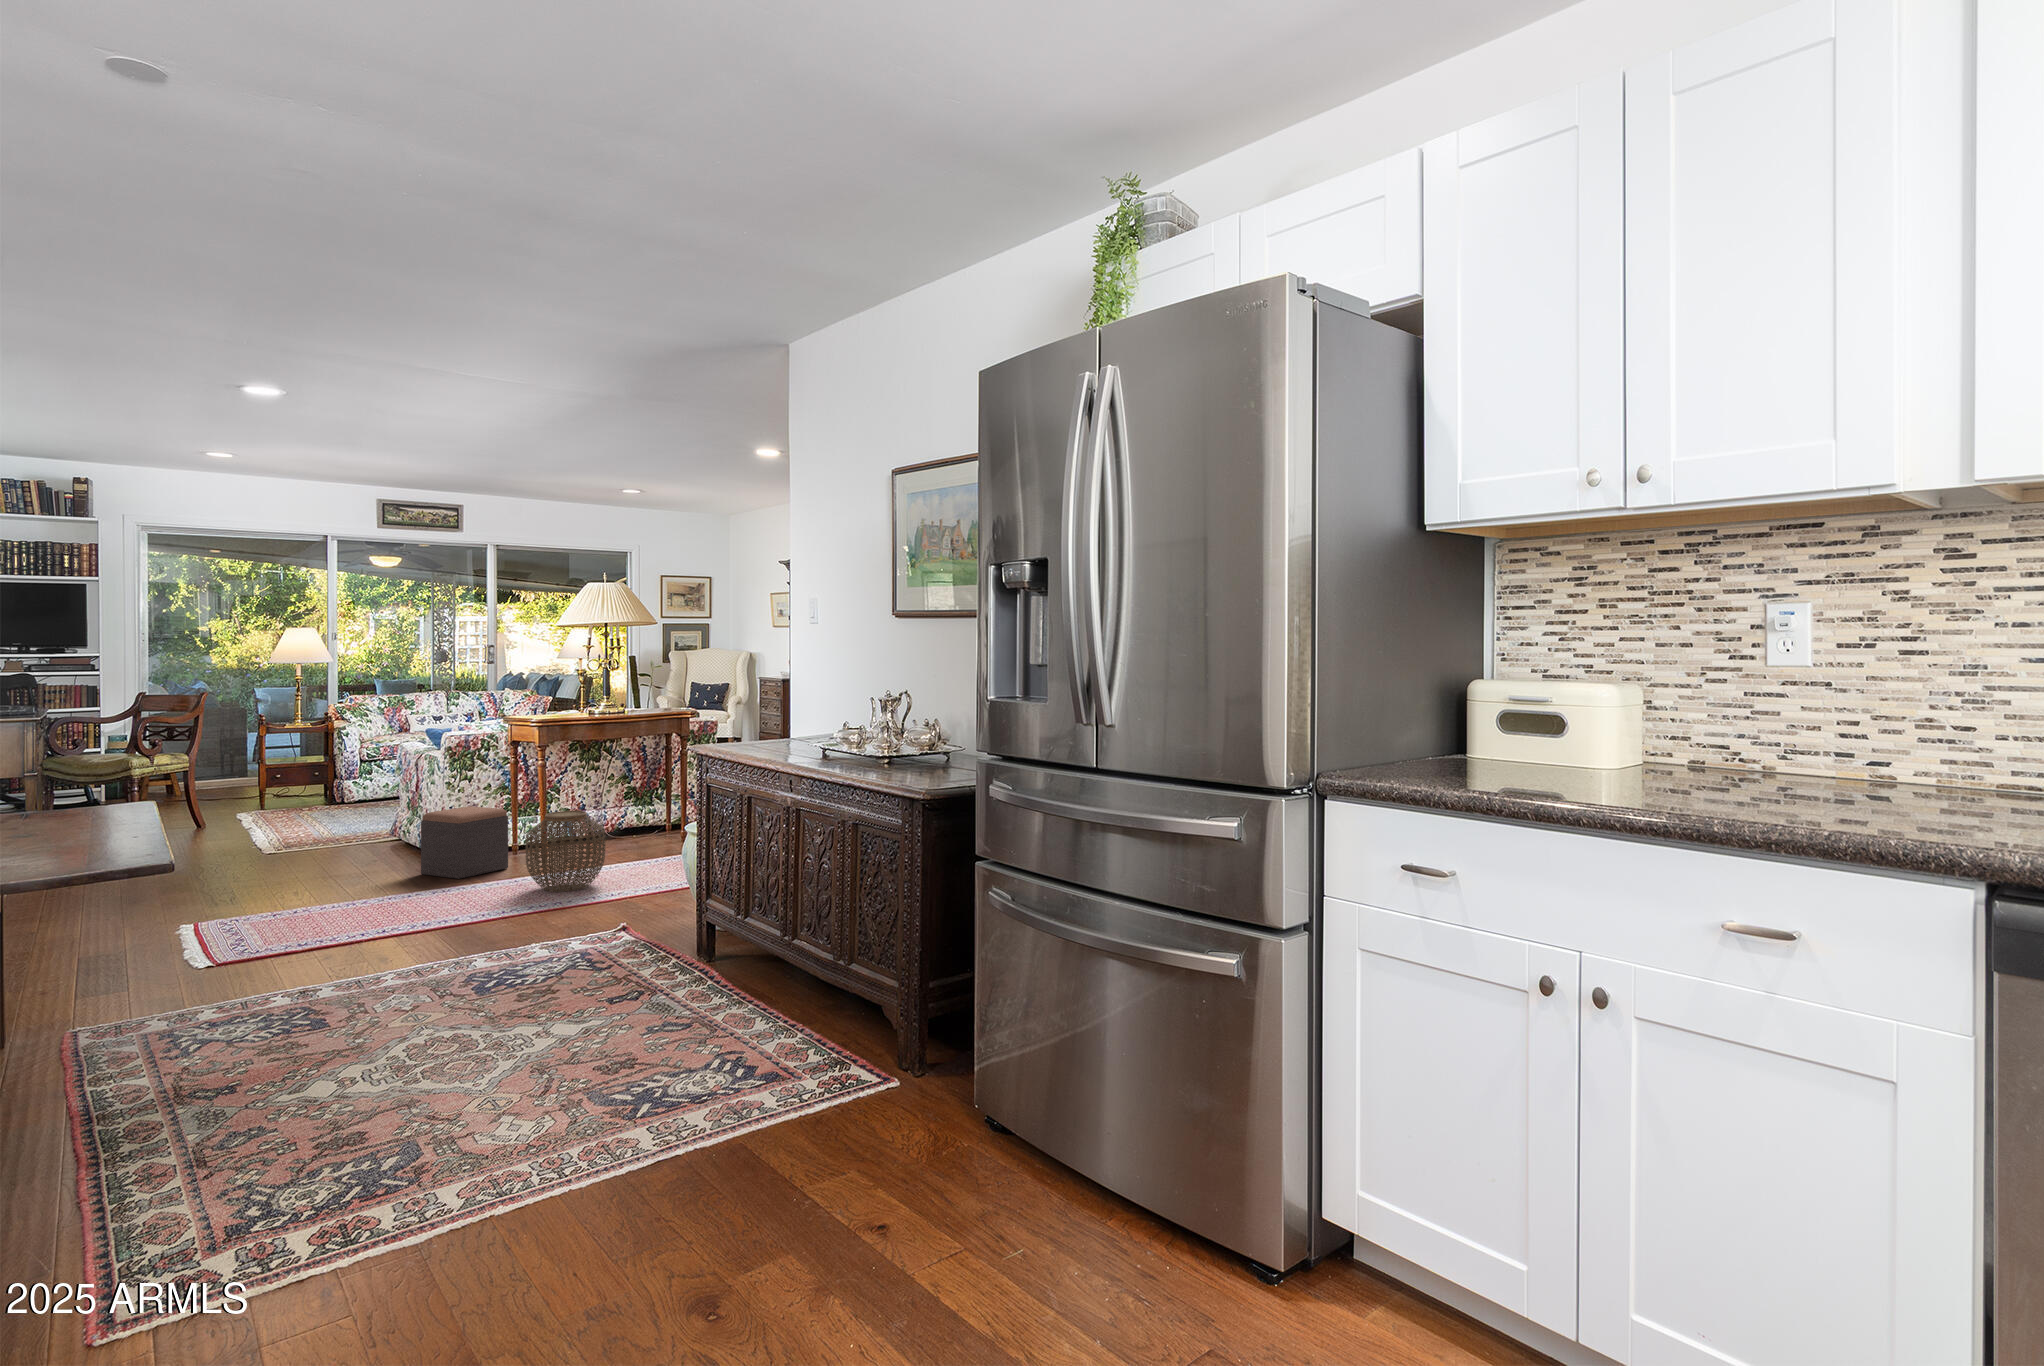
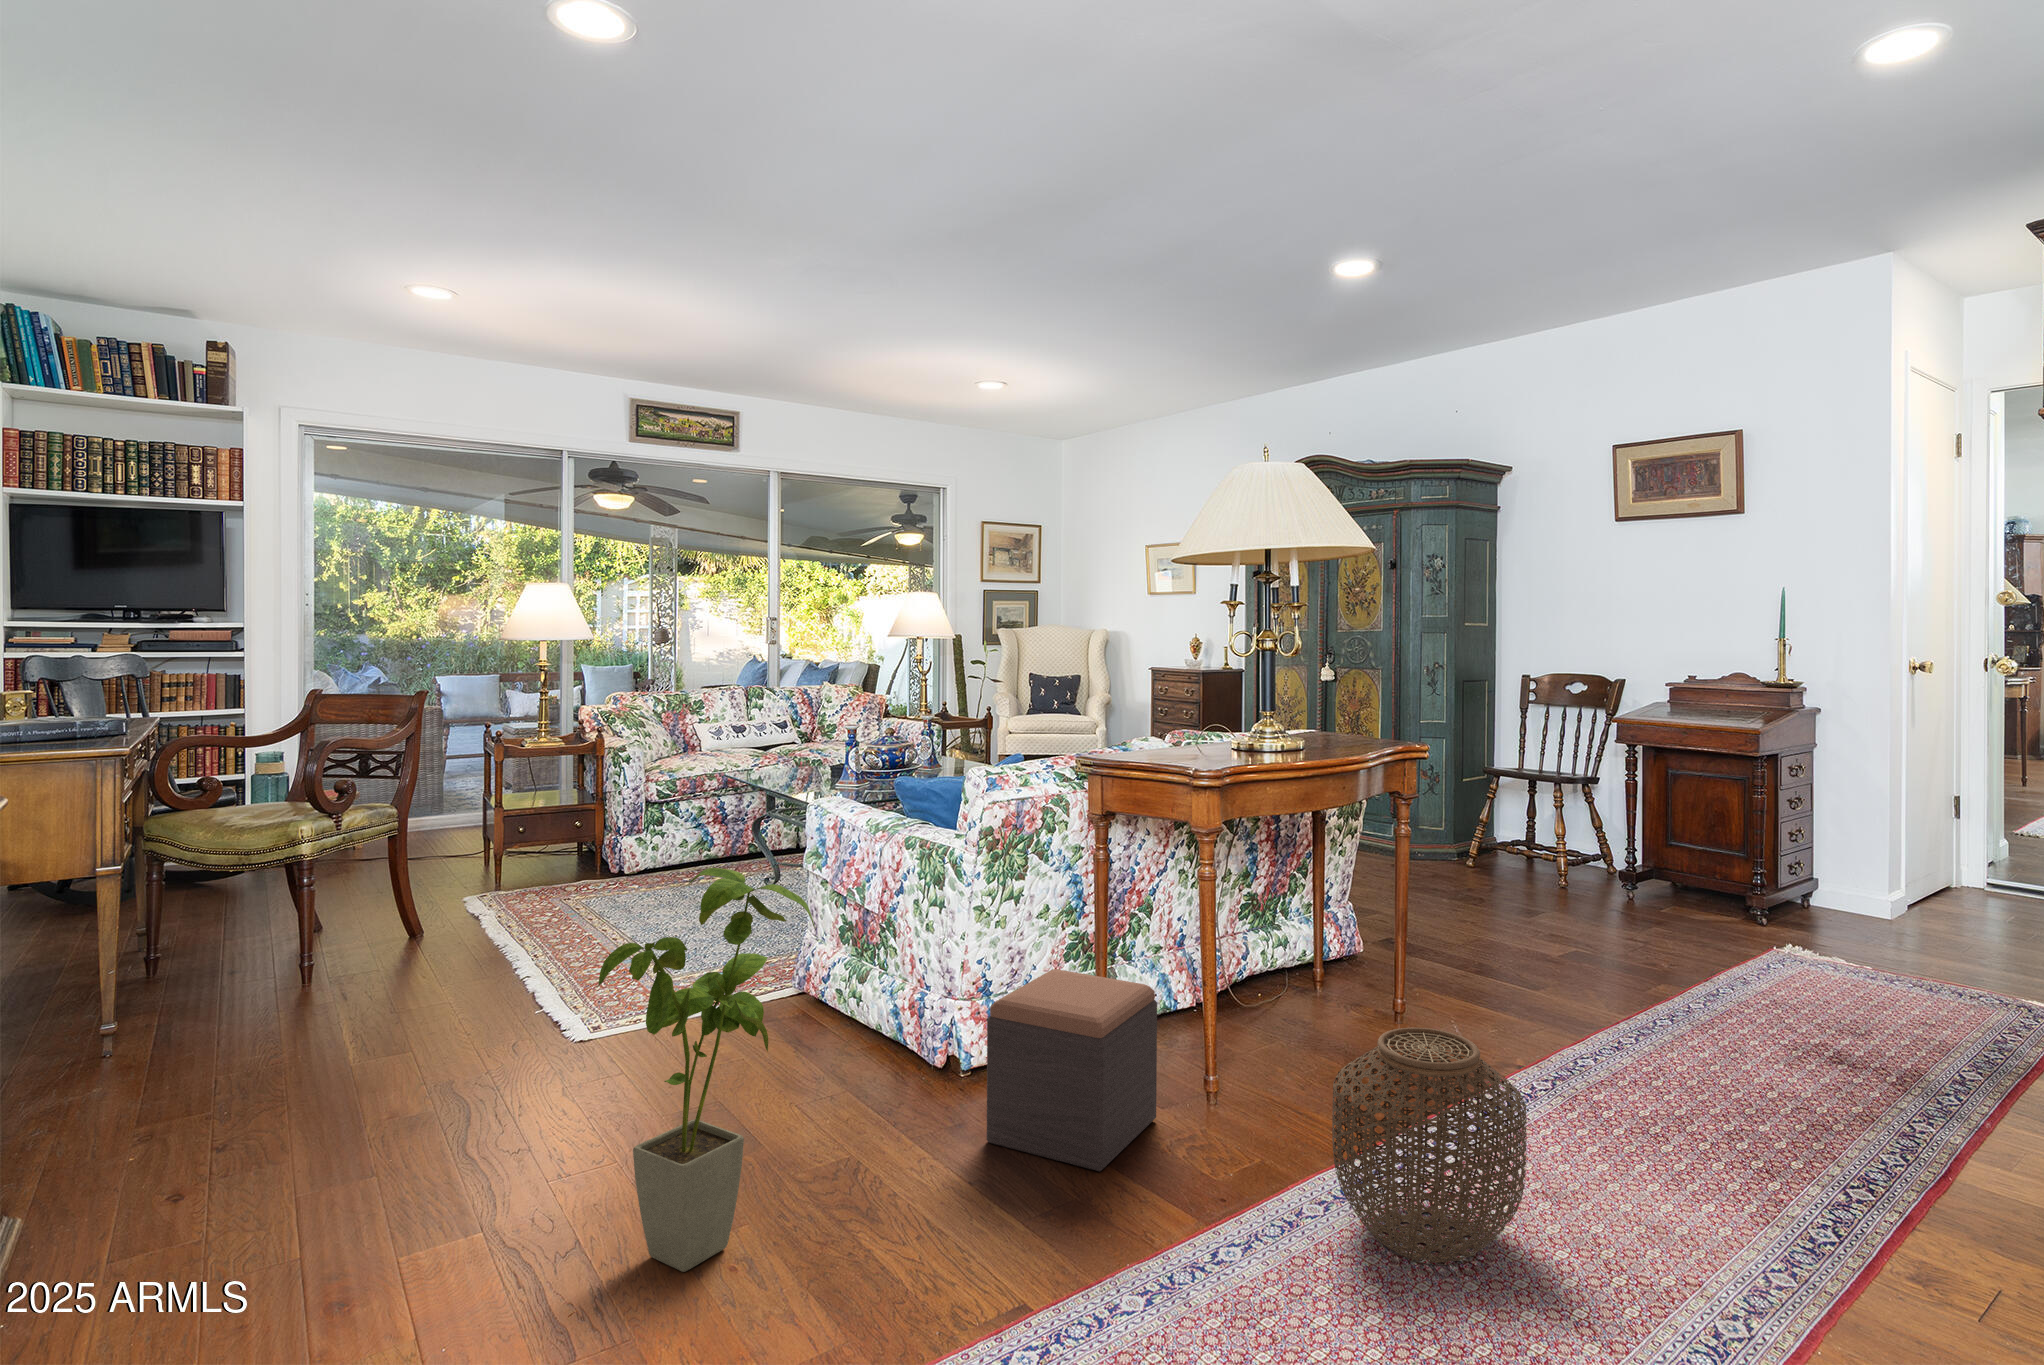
house plant: none [220,748,312,898] -> present [598,868,815,1272]

